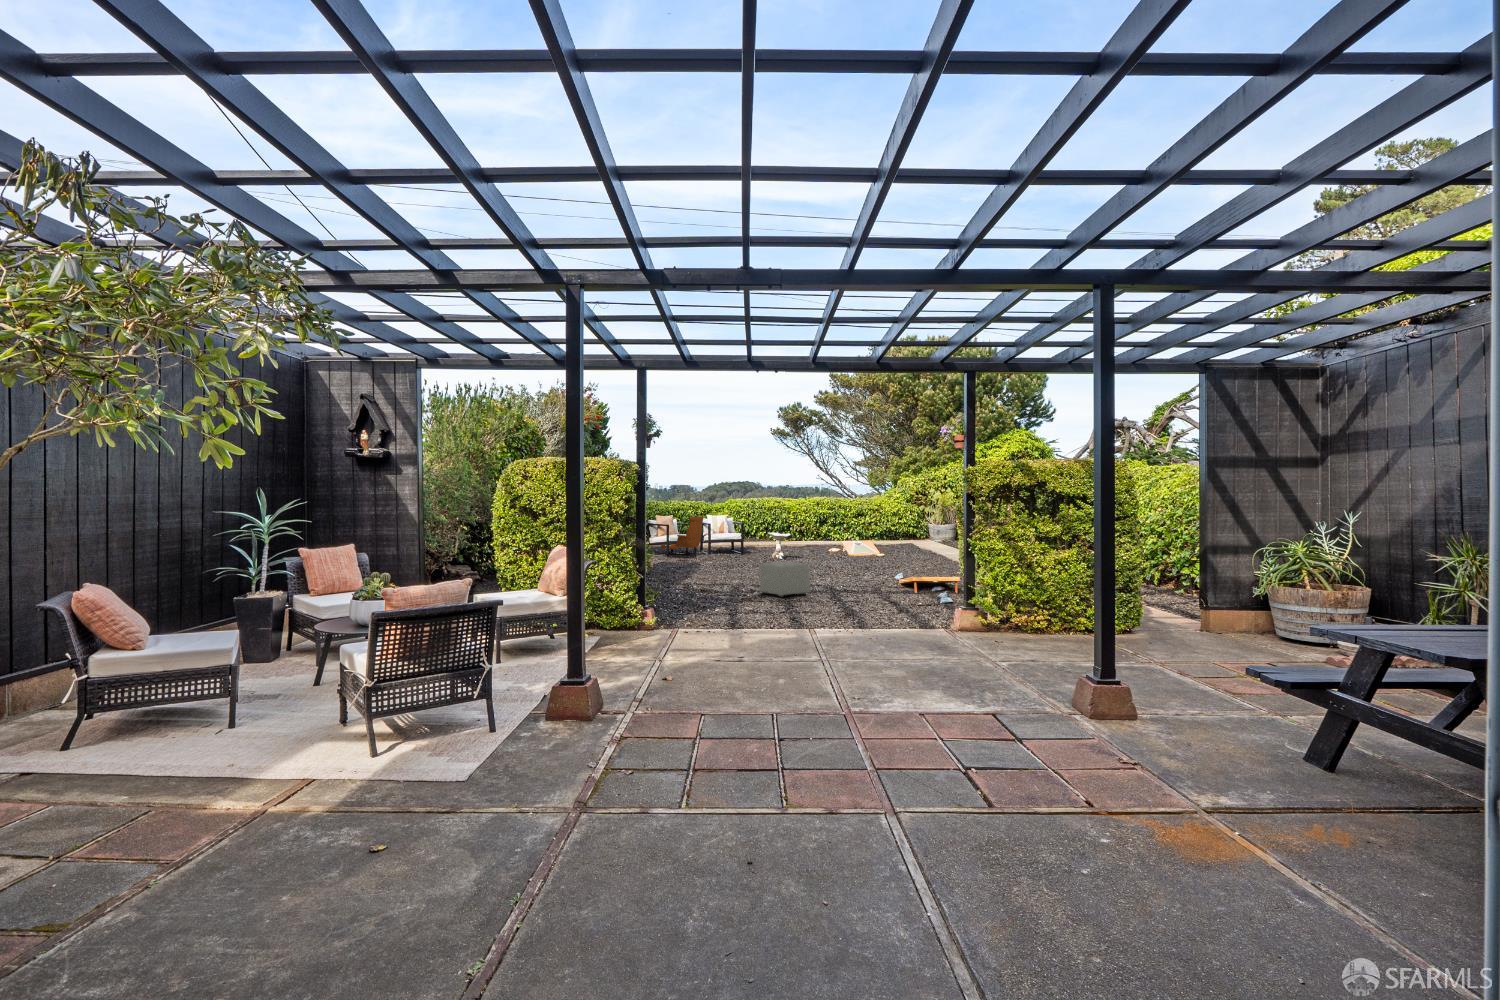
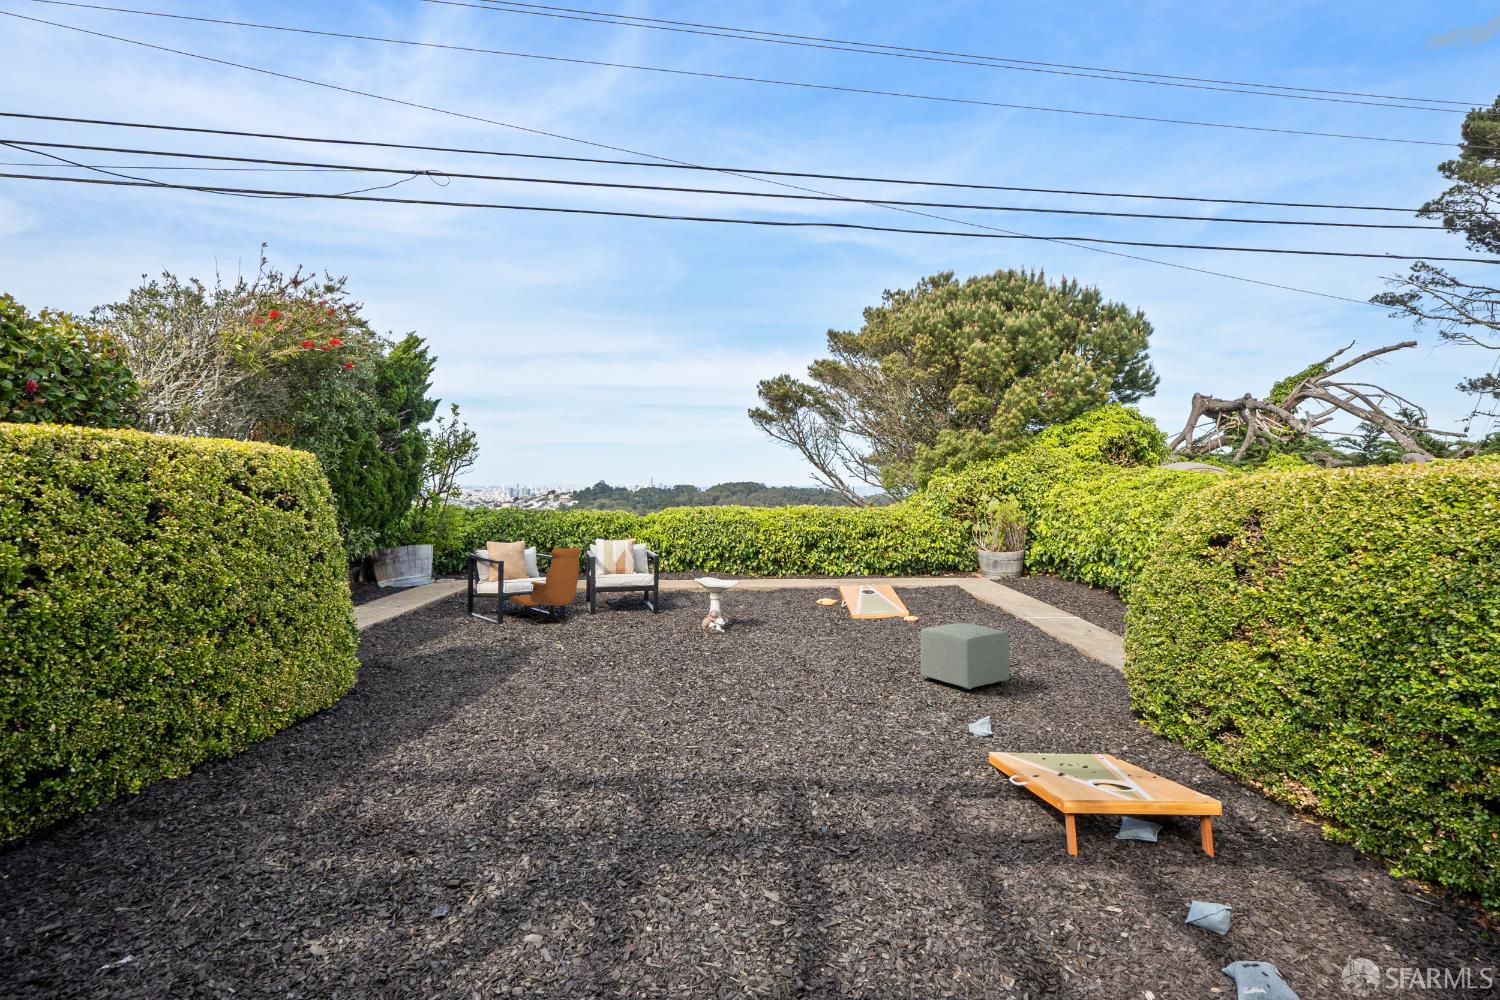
ottoman: present [760,561,810,597] -> present [921,623,1009,691]

